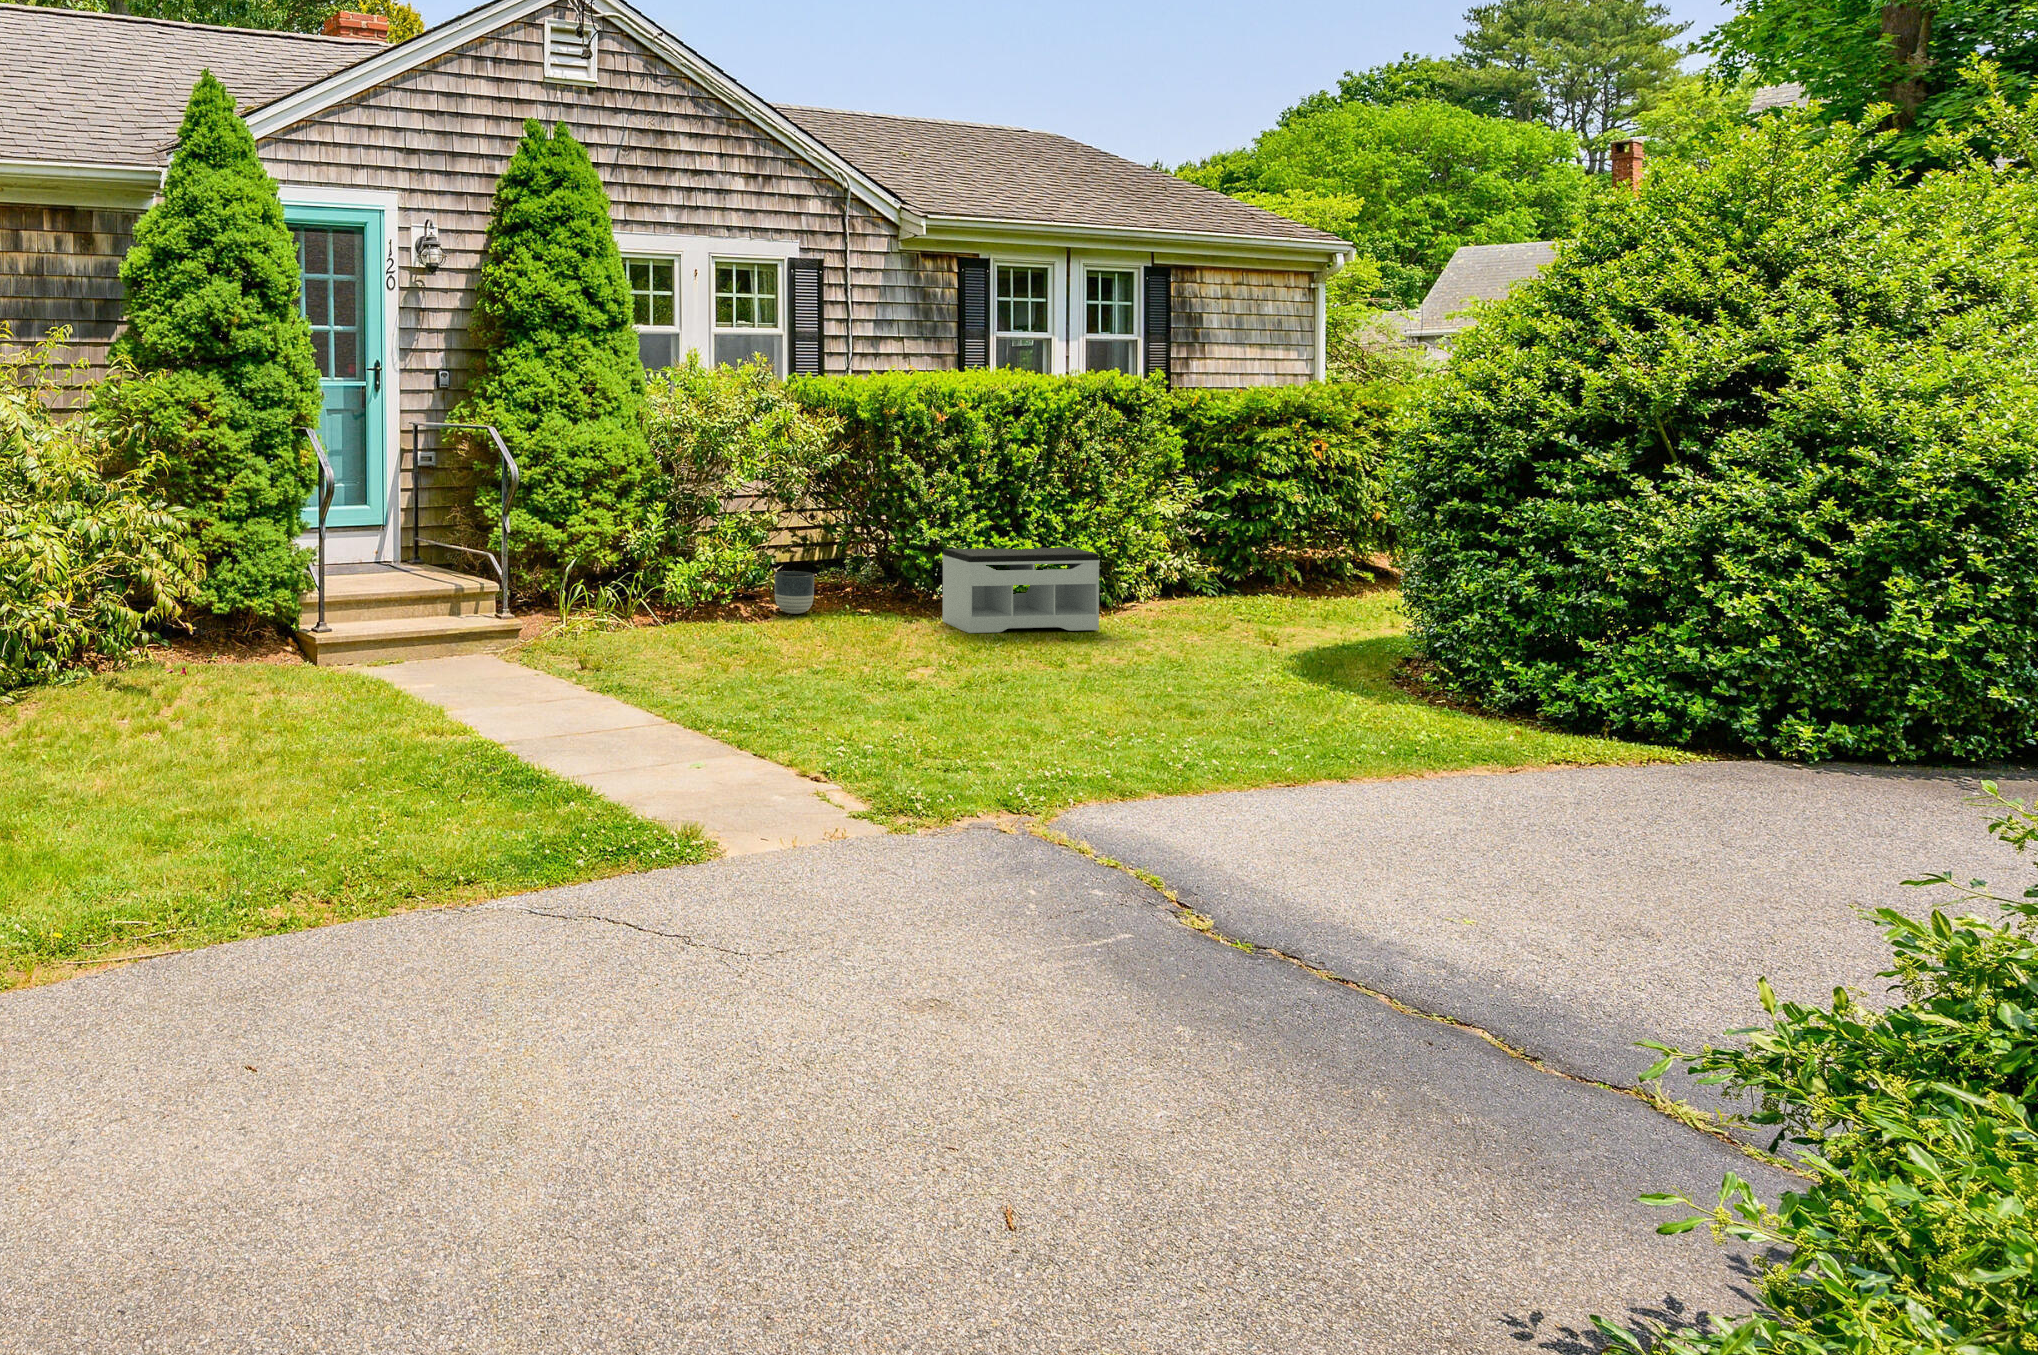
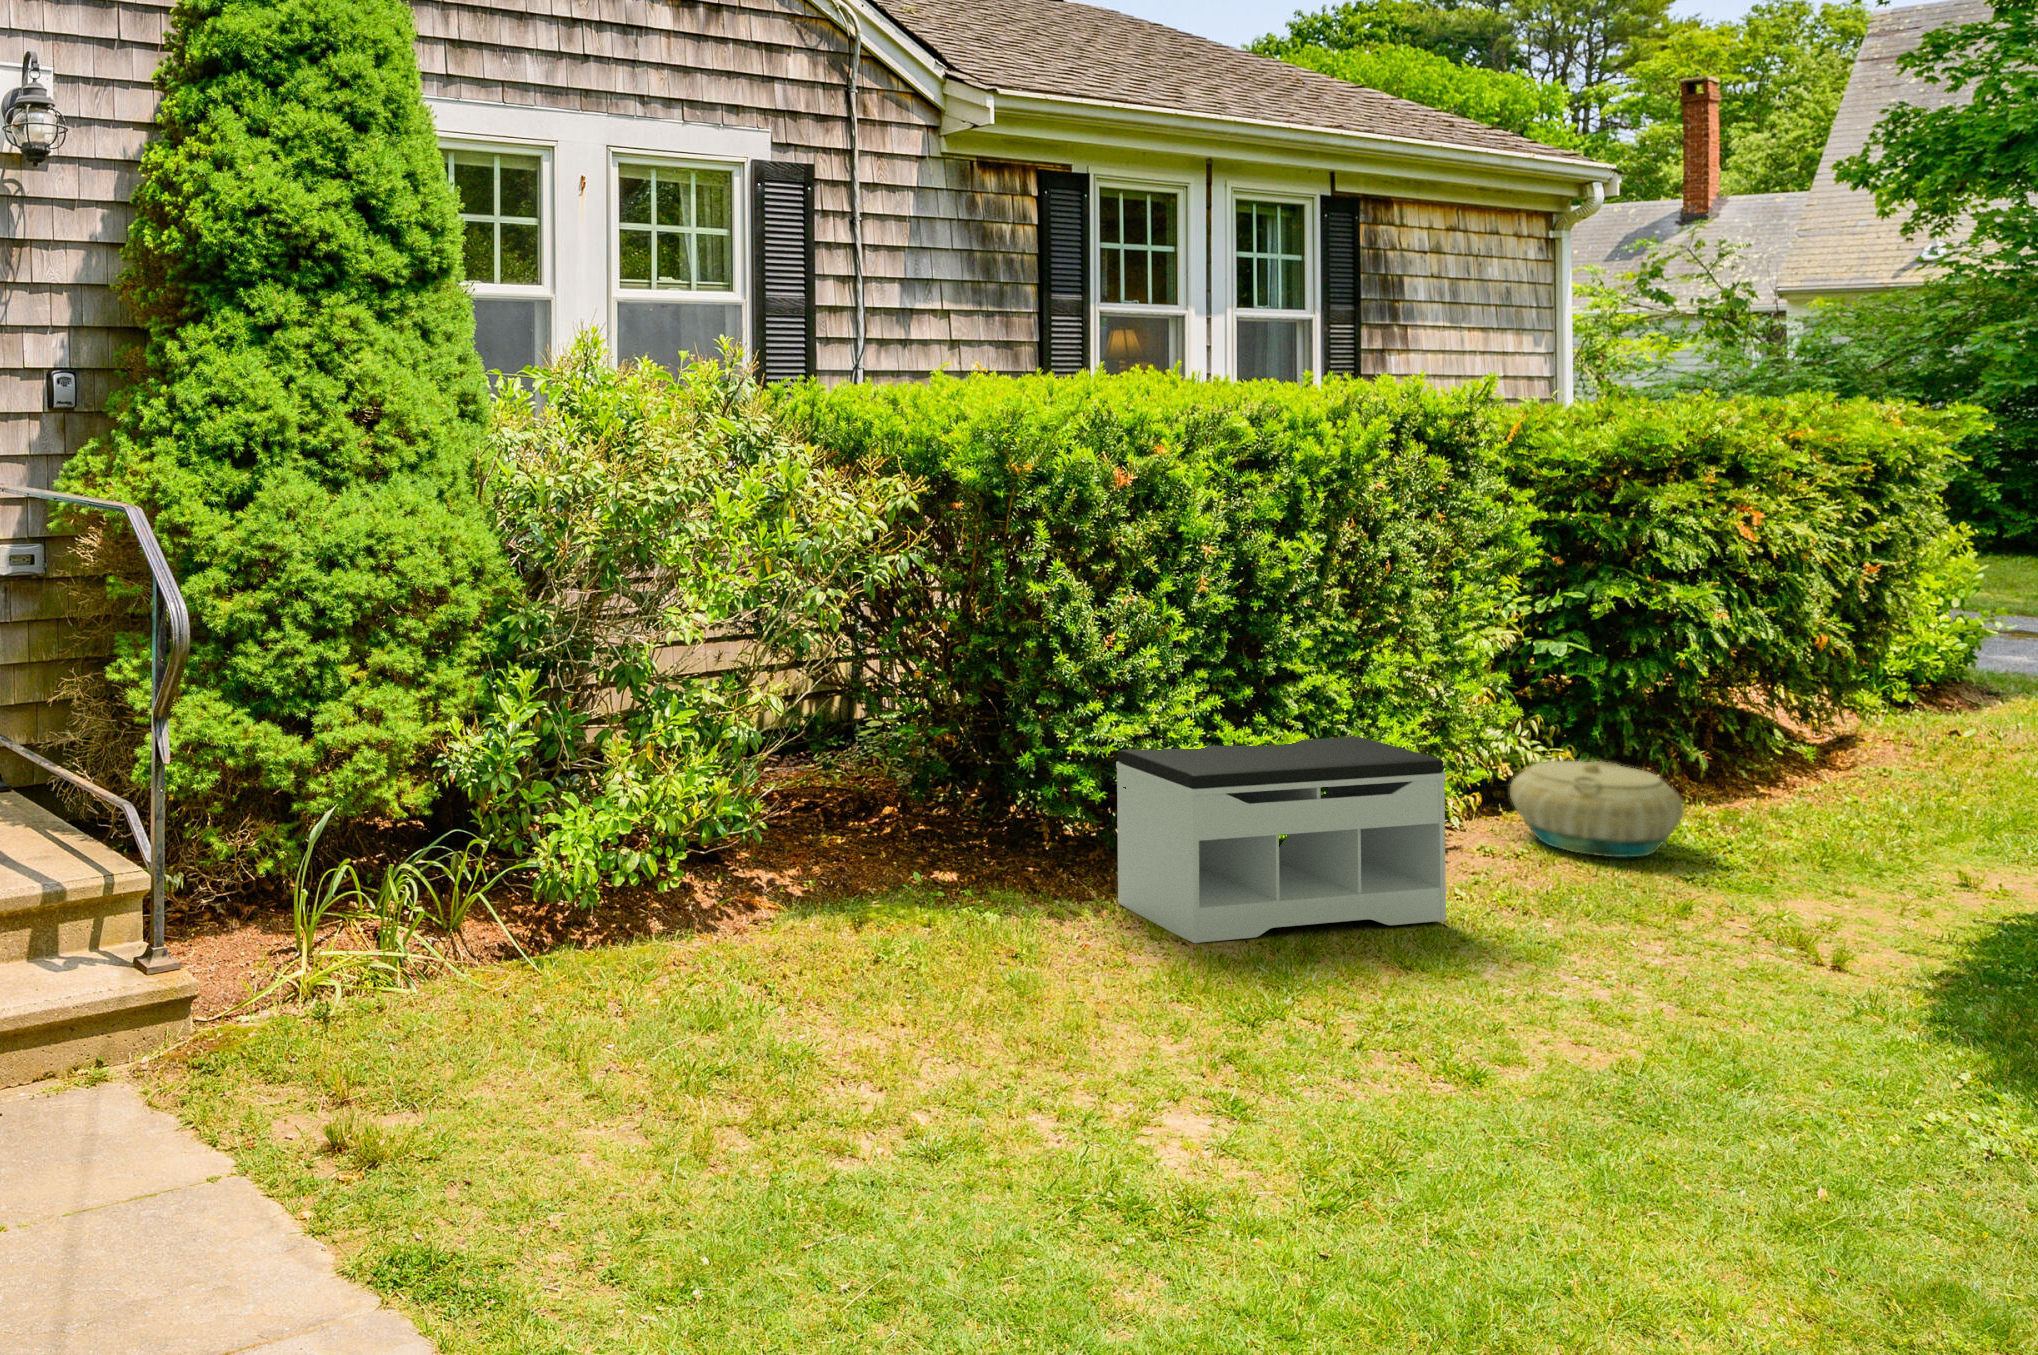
basket: none [1169,569,1253,615] -> present [1510,761,1684,857]
planter: present [775,571,814,614] -> none [766,796,849,892]

